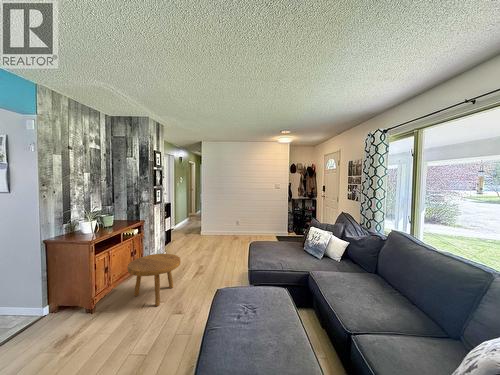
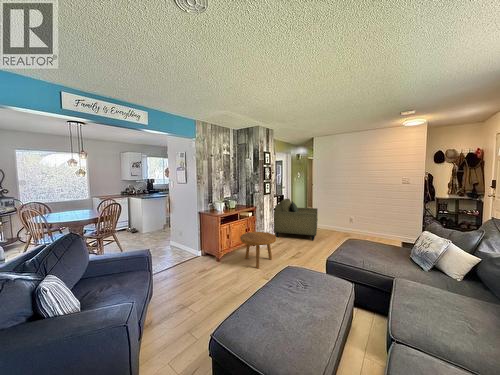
armchair: none [165,207,216,255] -> present [274,199,318,241]

